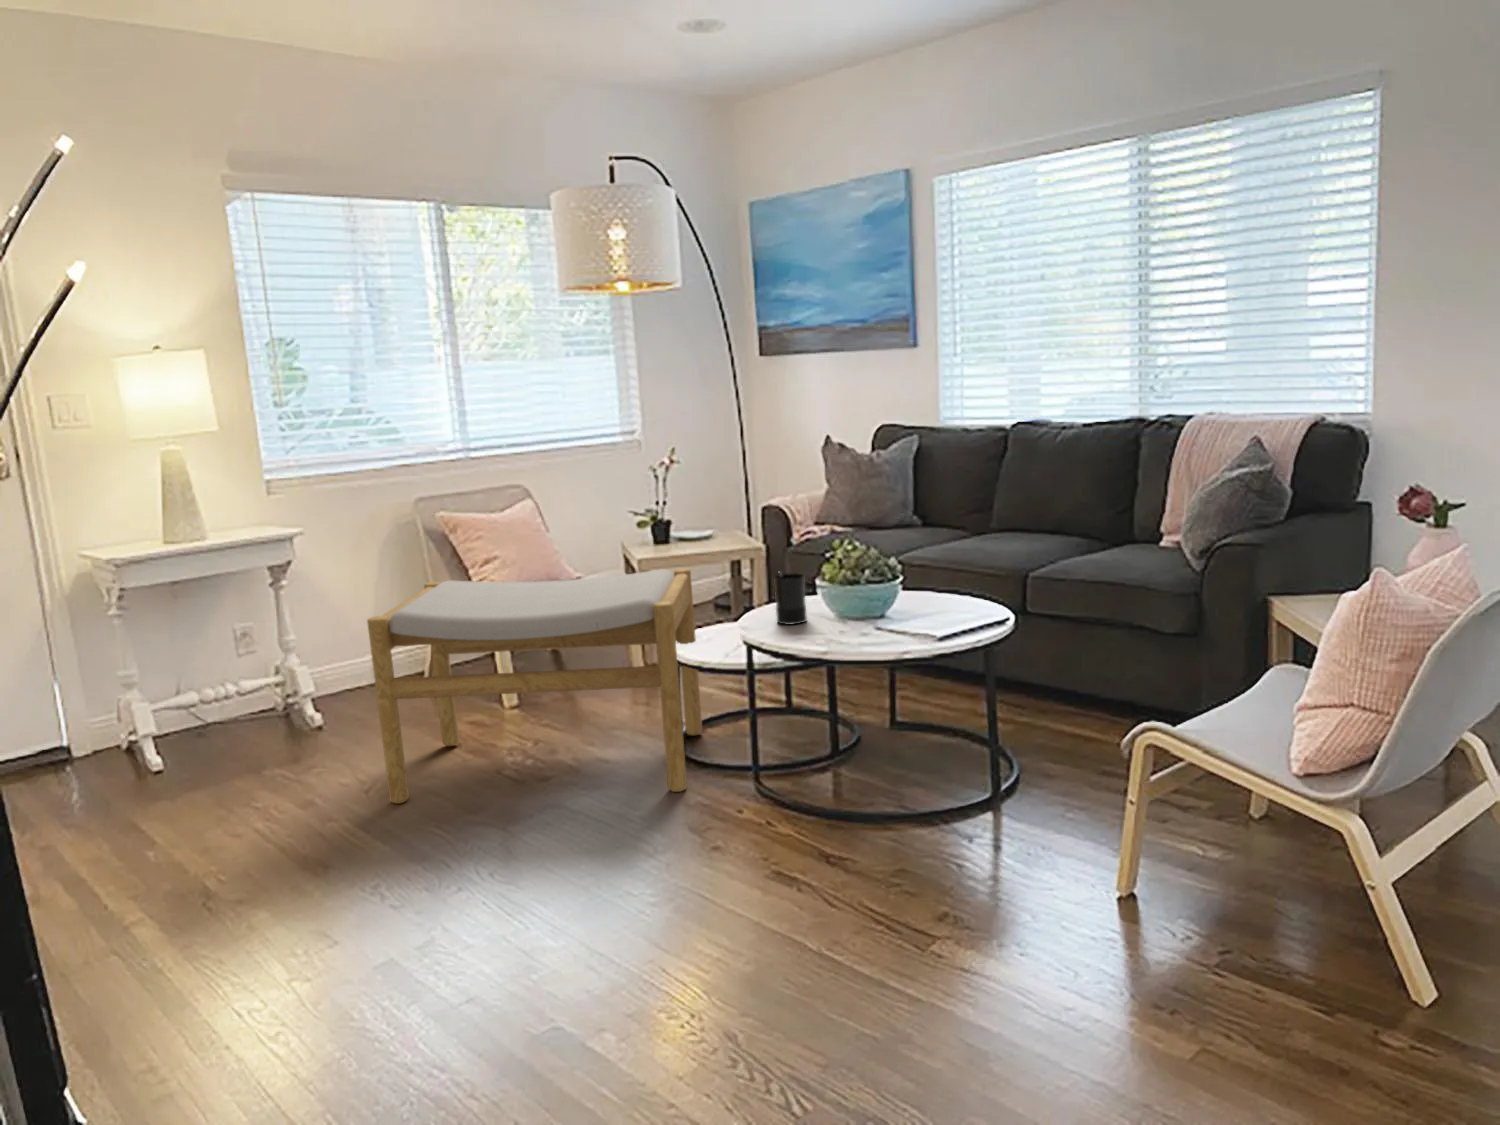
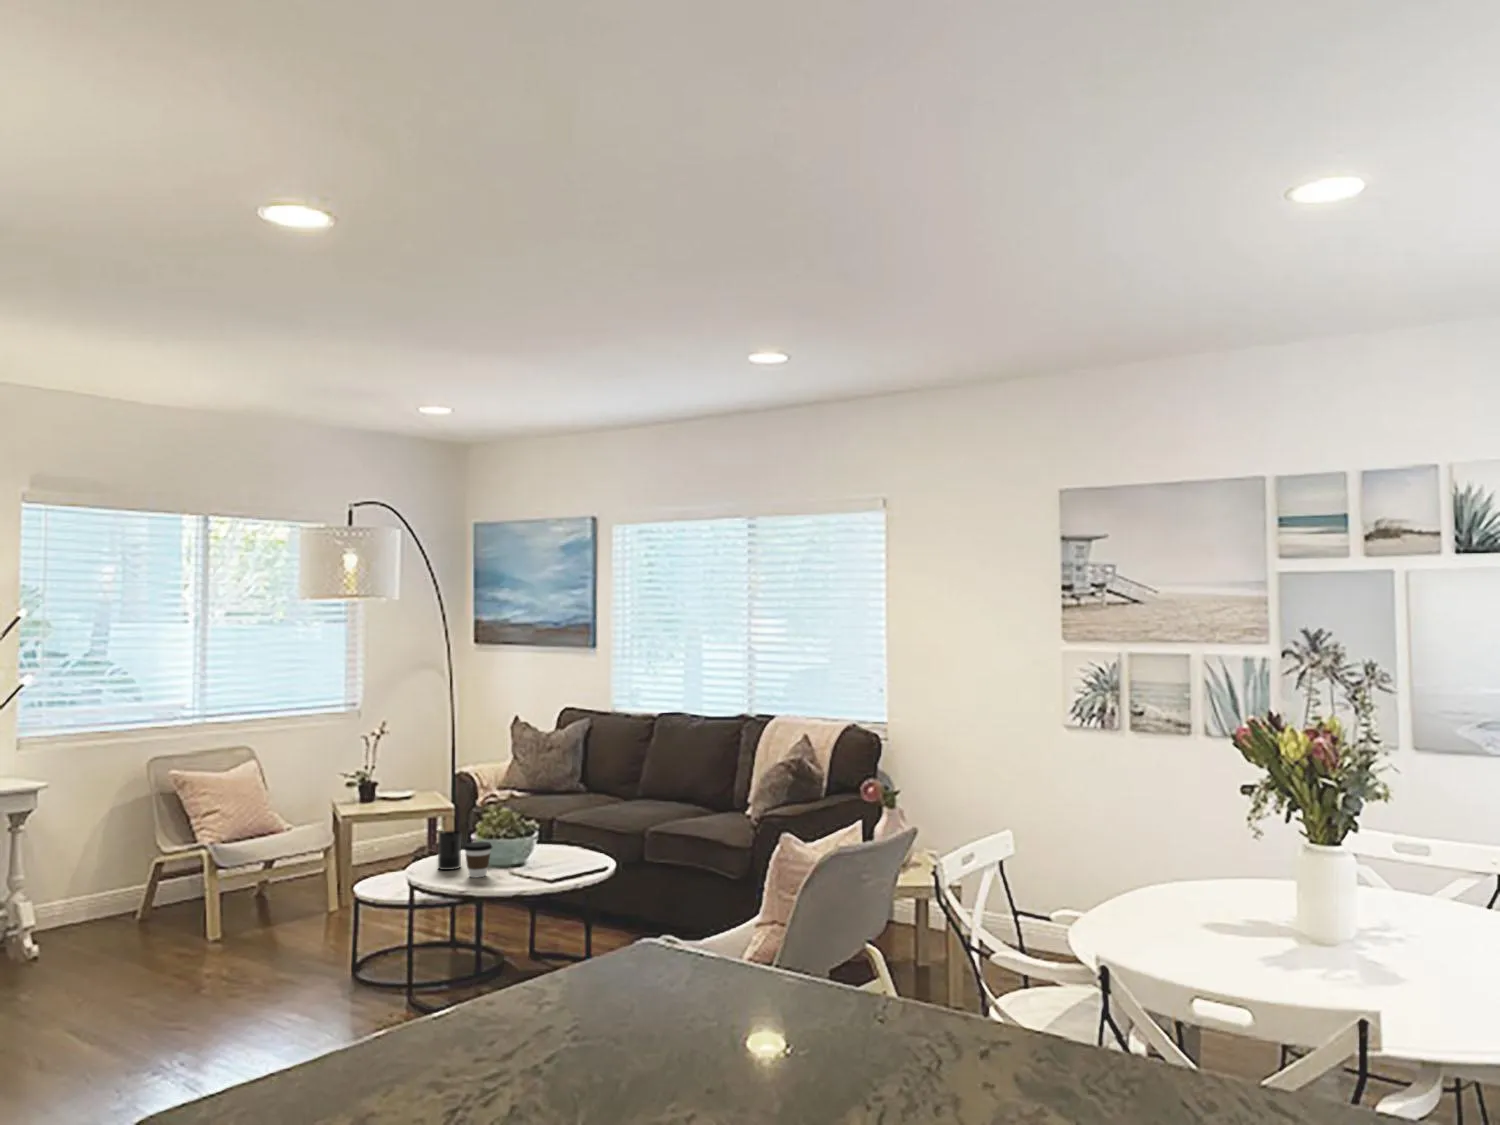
footstool: present [367,568,702,804] -> none [99,824,378,1016]
coffee cup: none [813,587,852,634] -> present [464,842,492,878]

